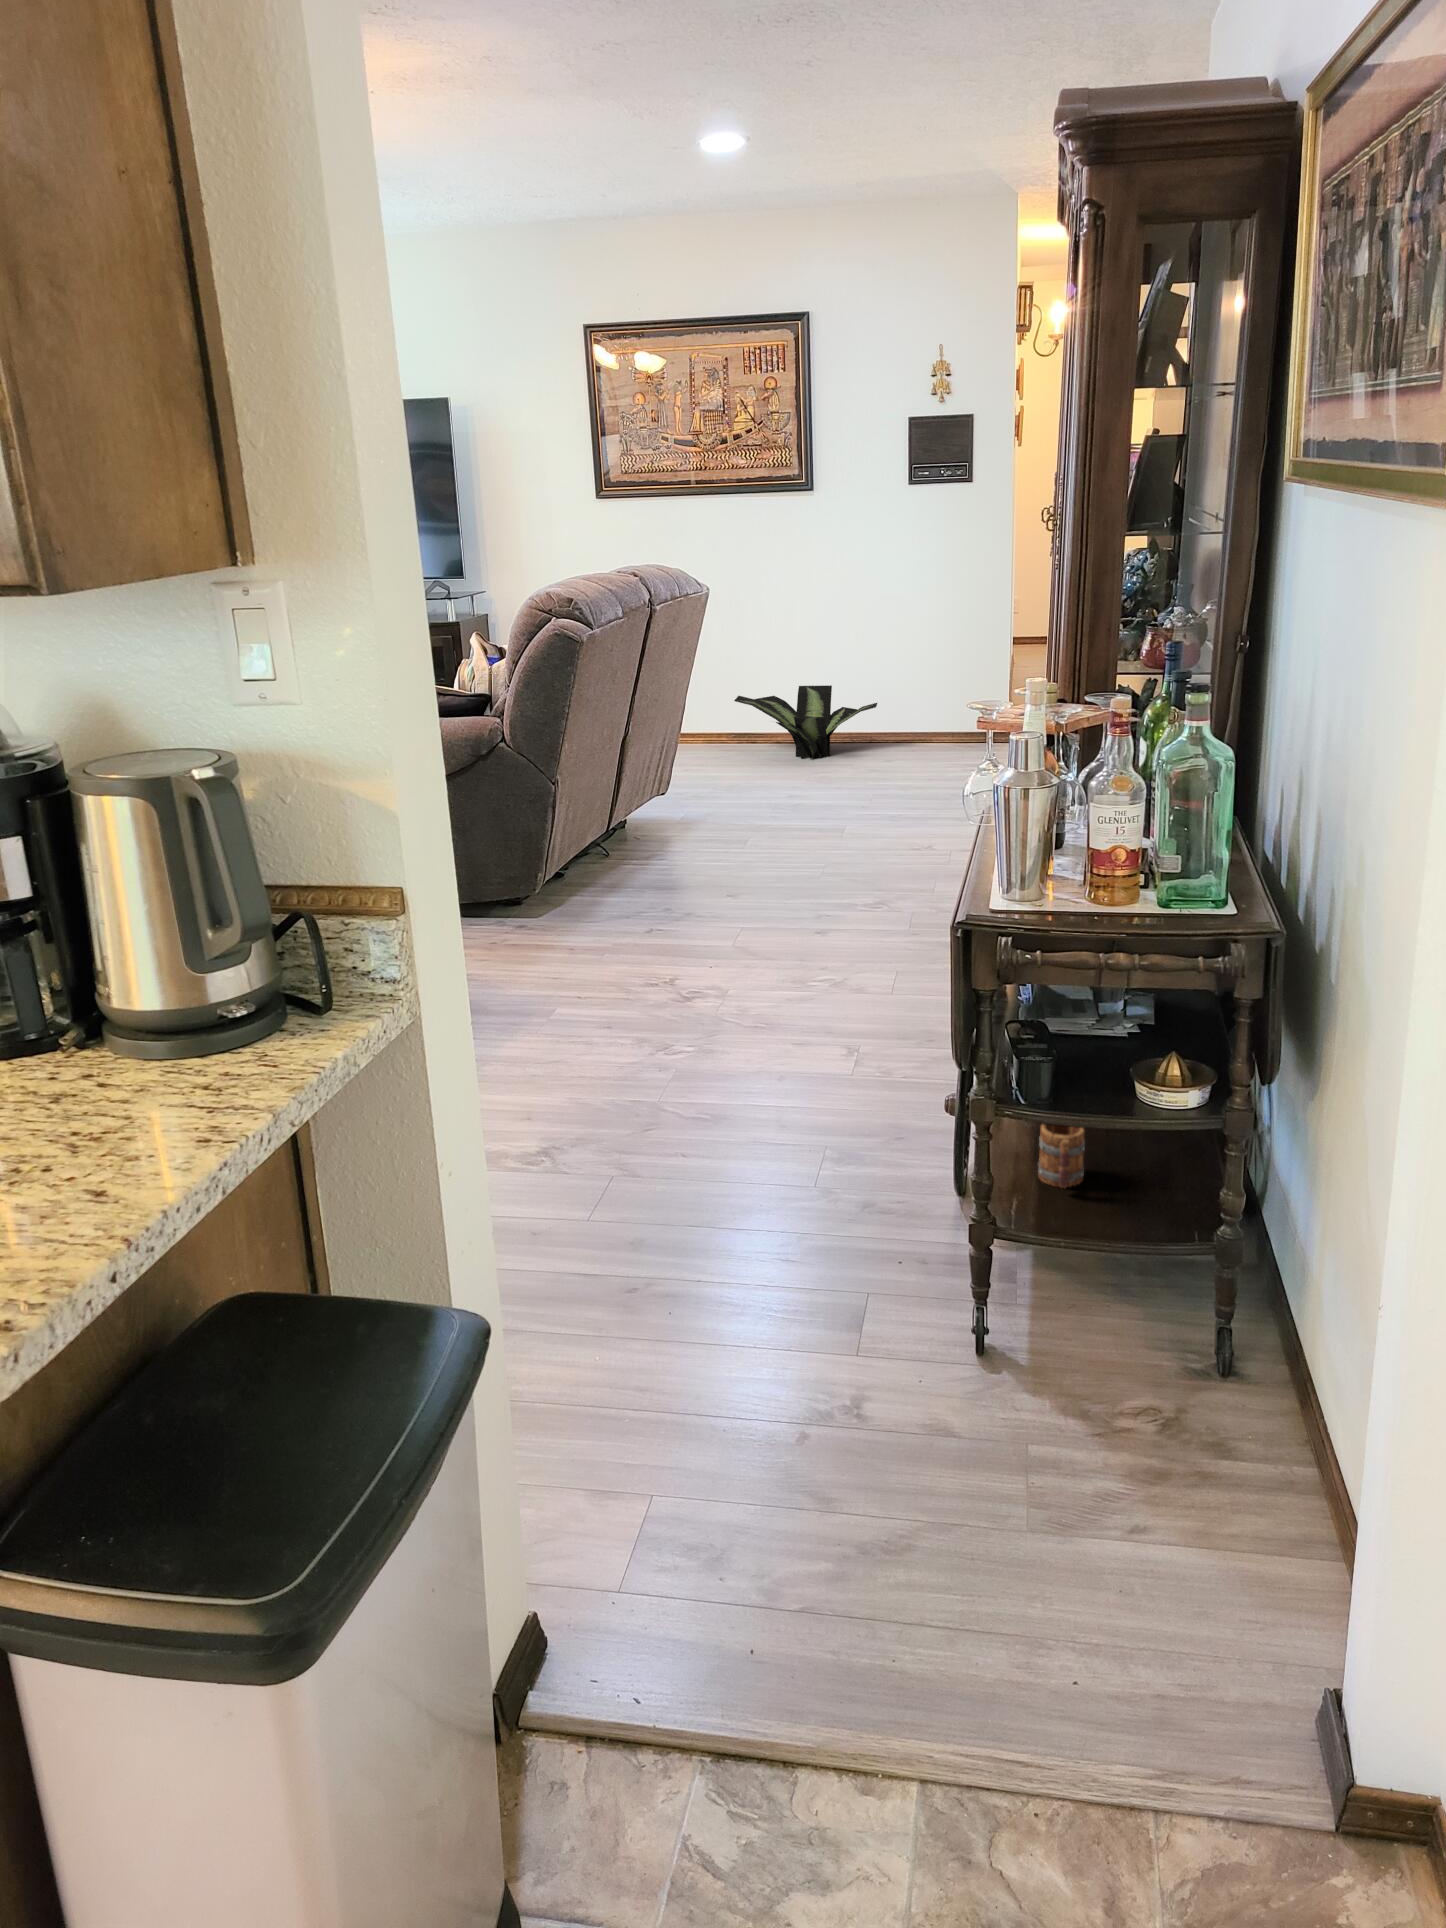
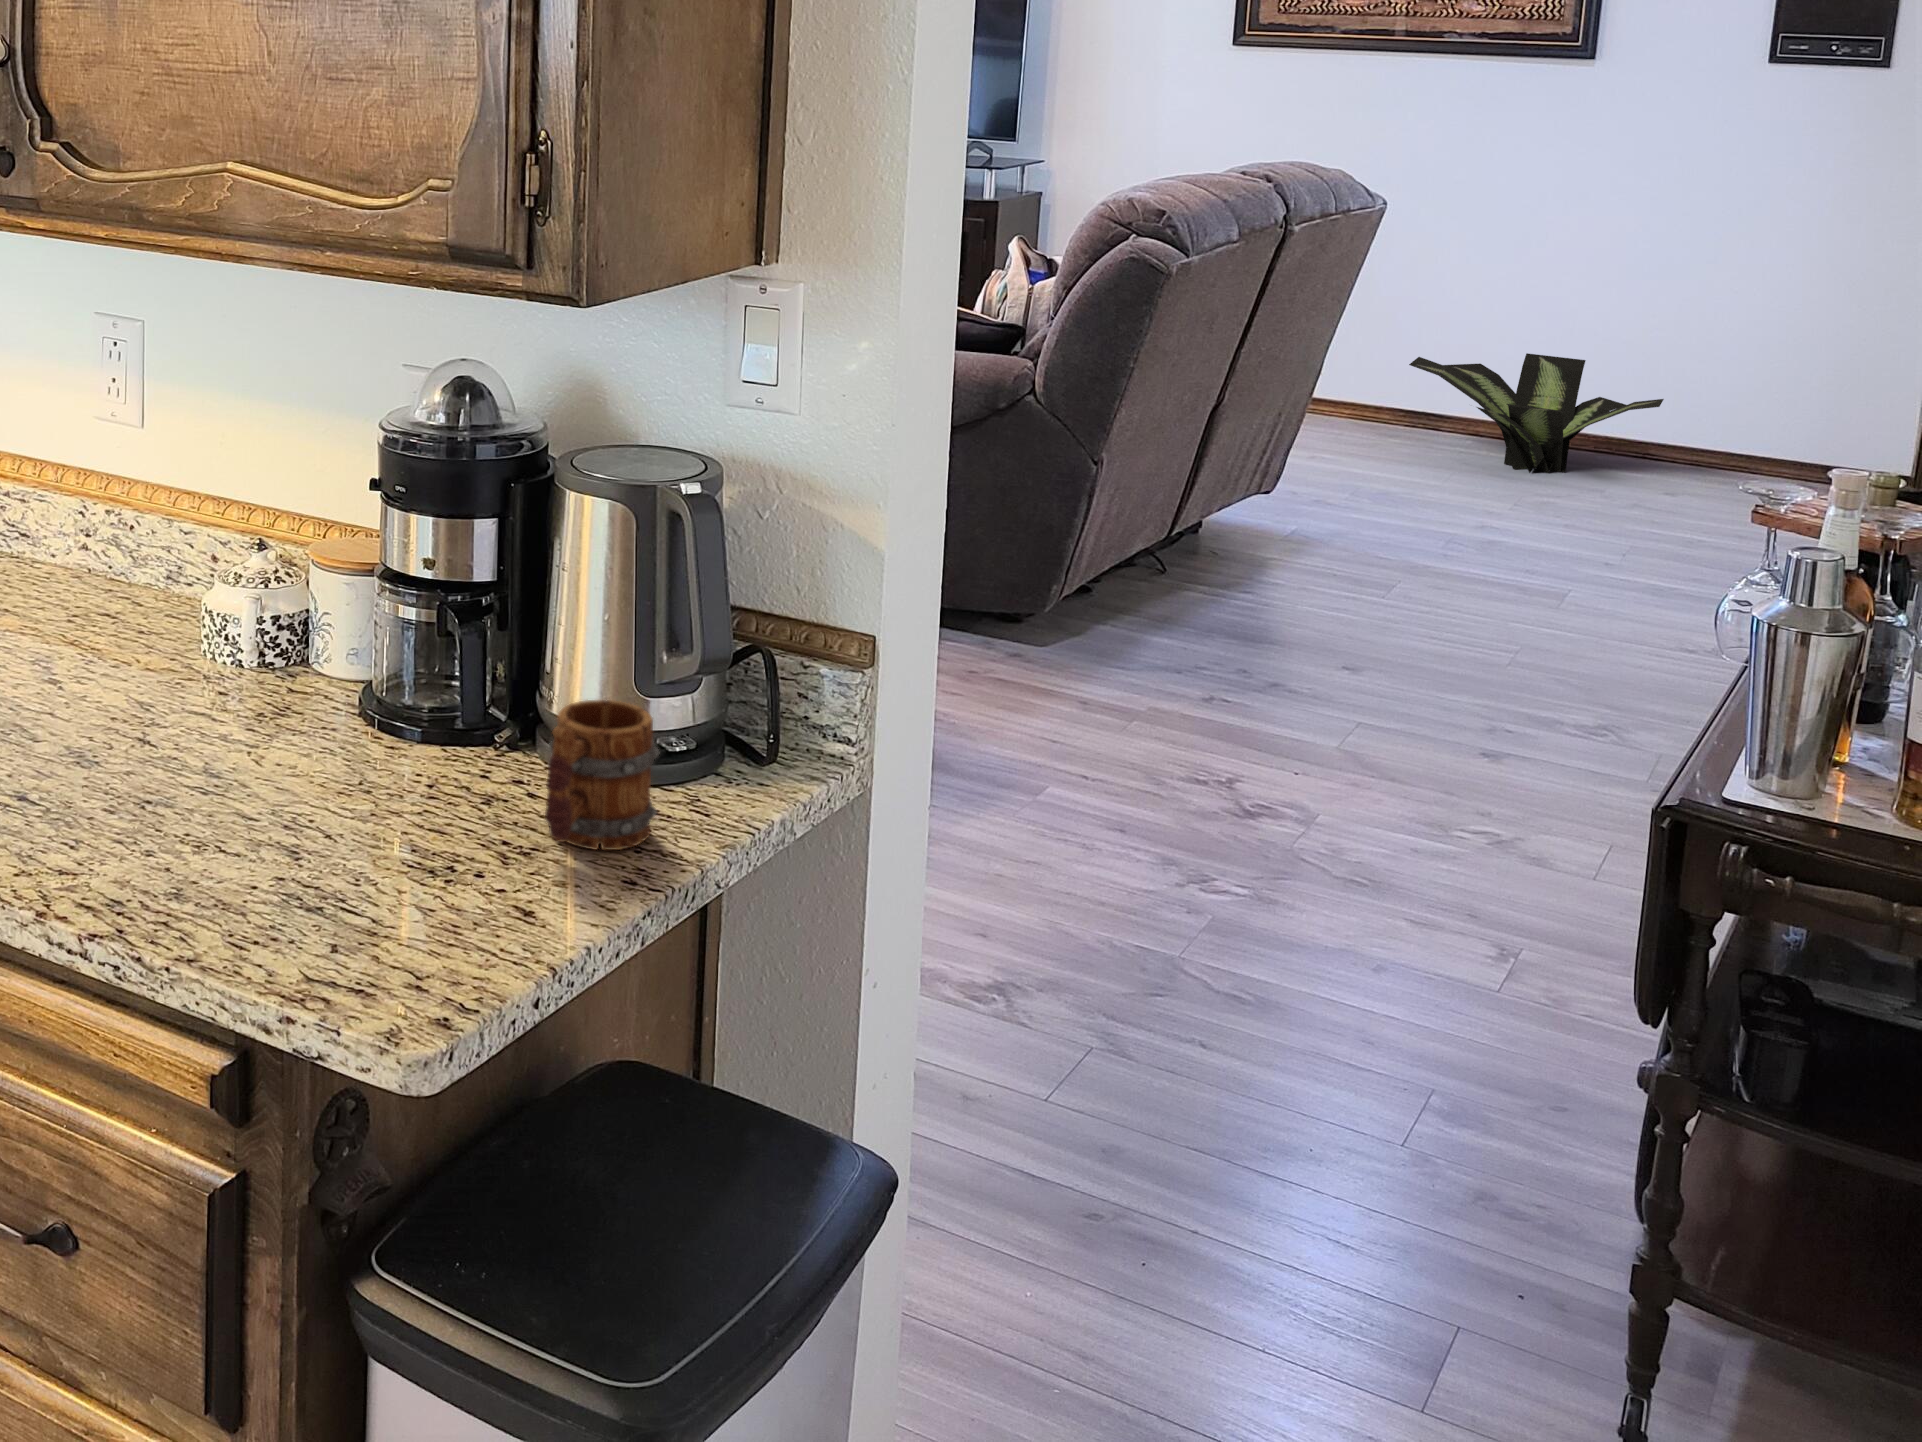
mug: present [1038,1125,1085,1188] -> present [545,700,659,850]

